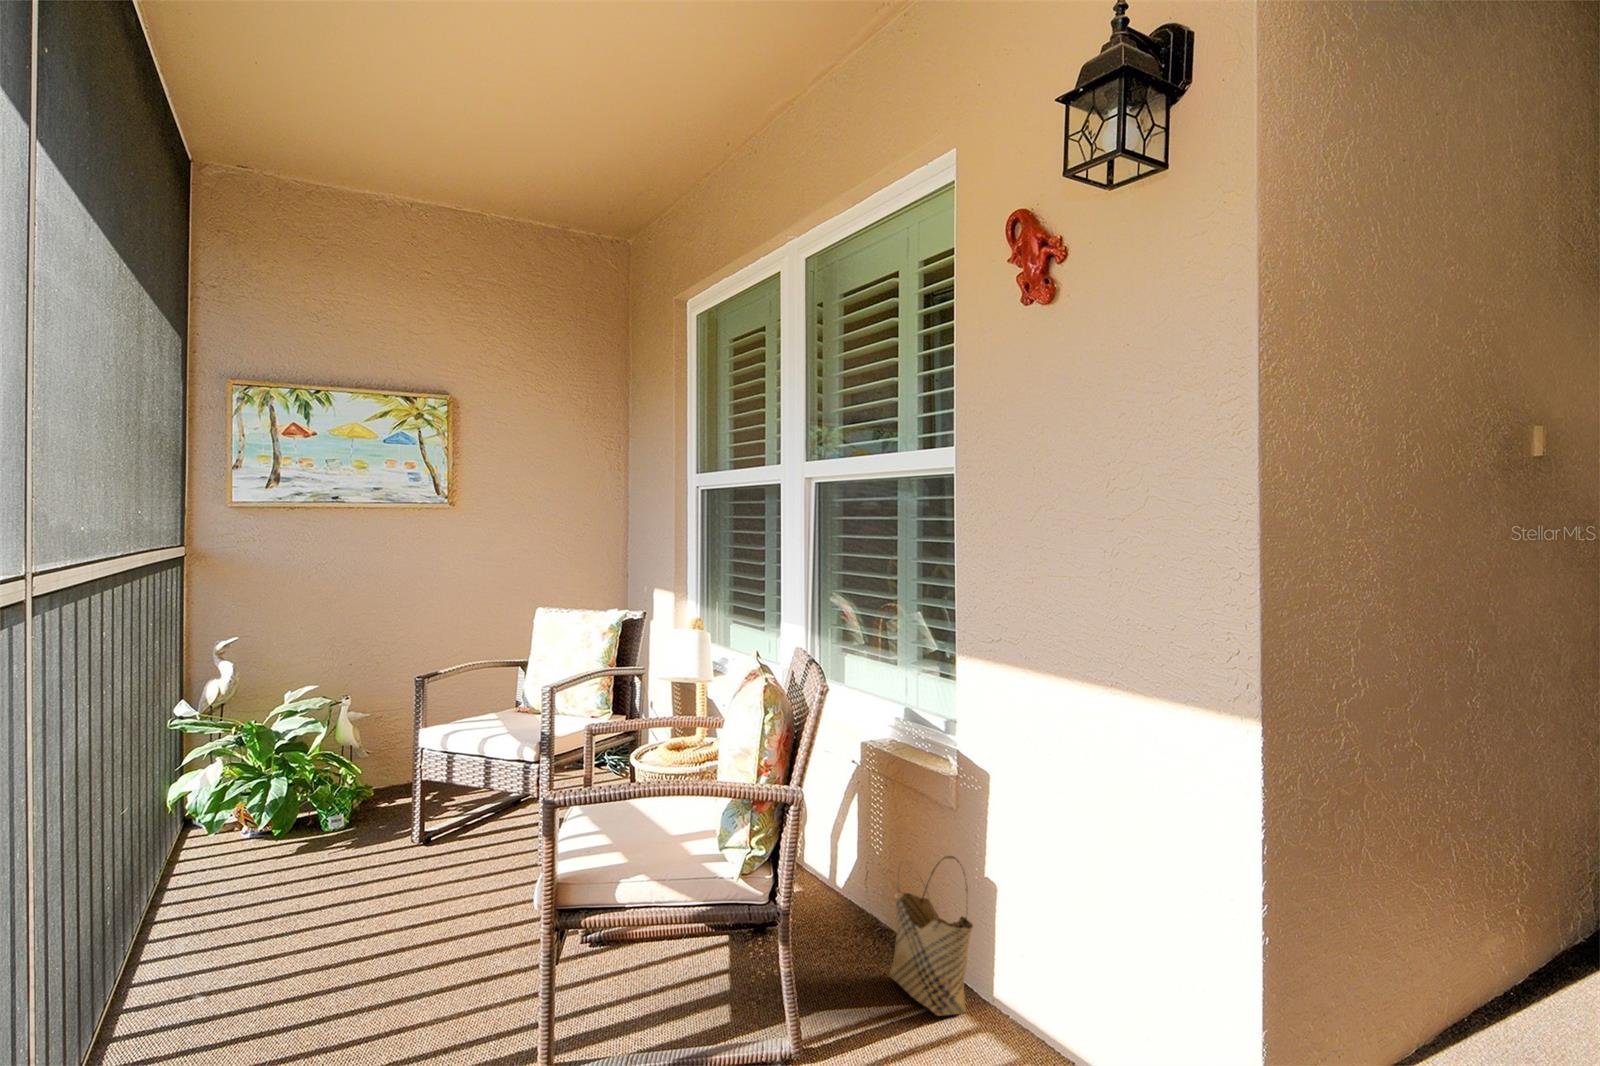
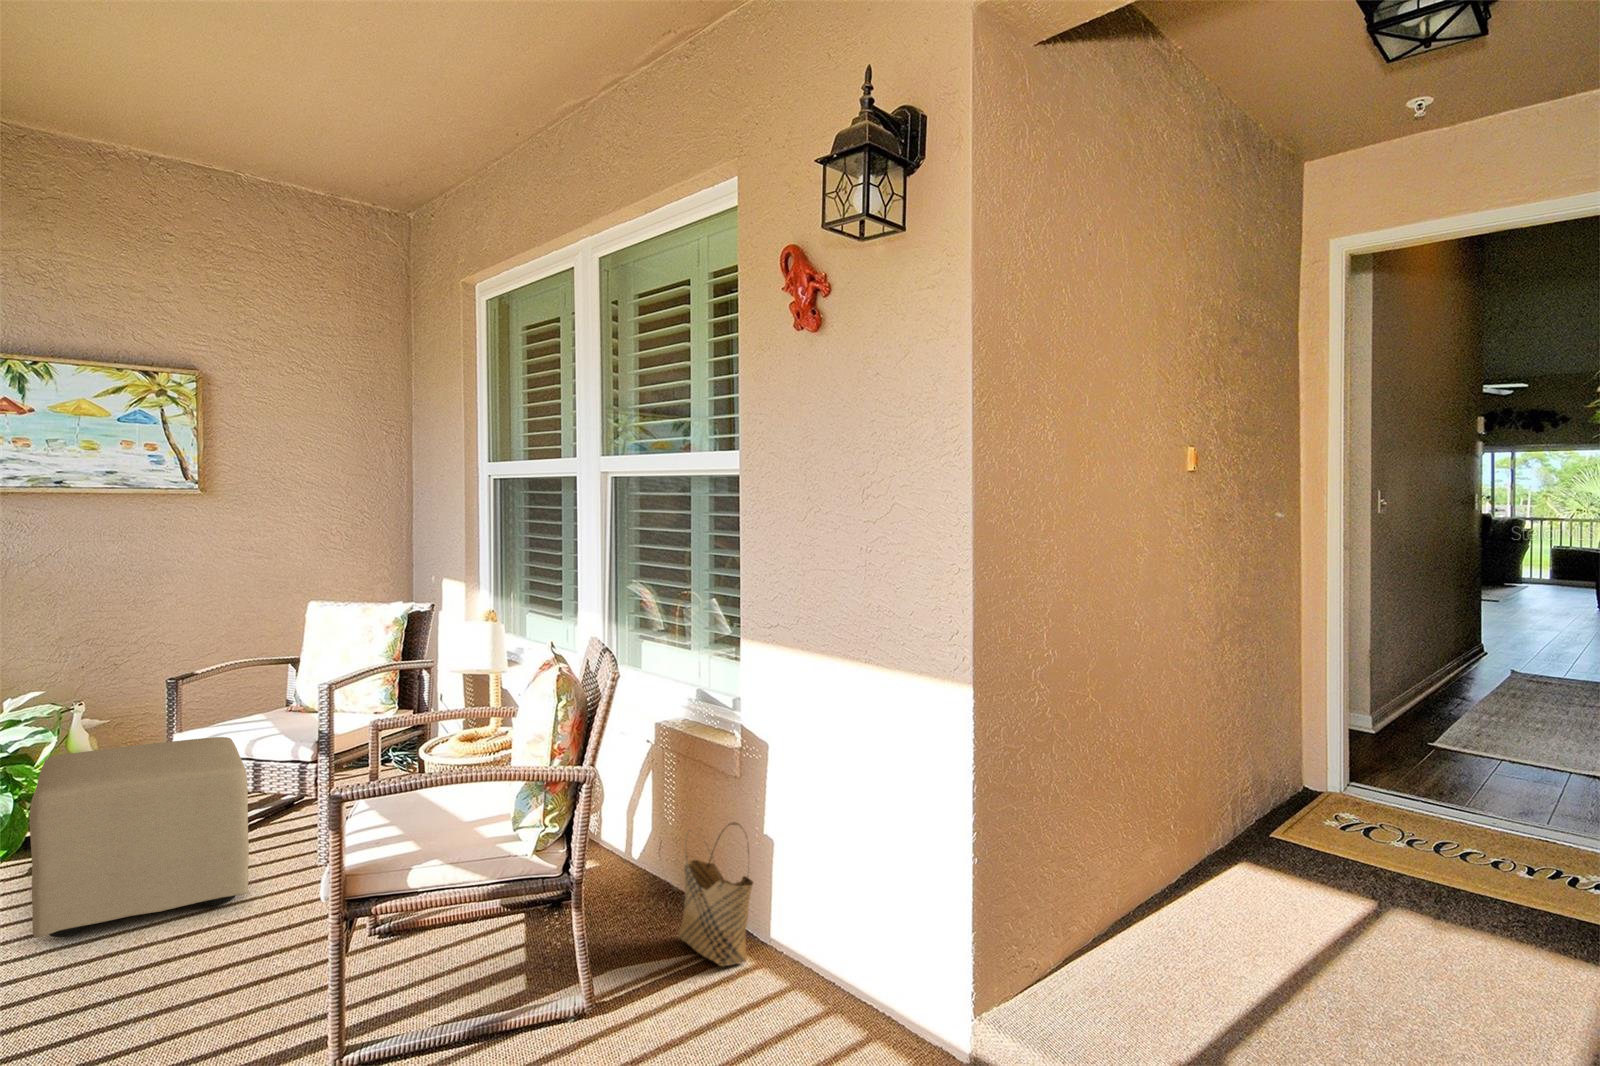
ottoman: none [291,735,476,916] -> present [29,737,249,938]

